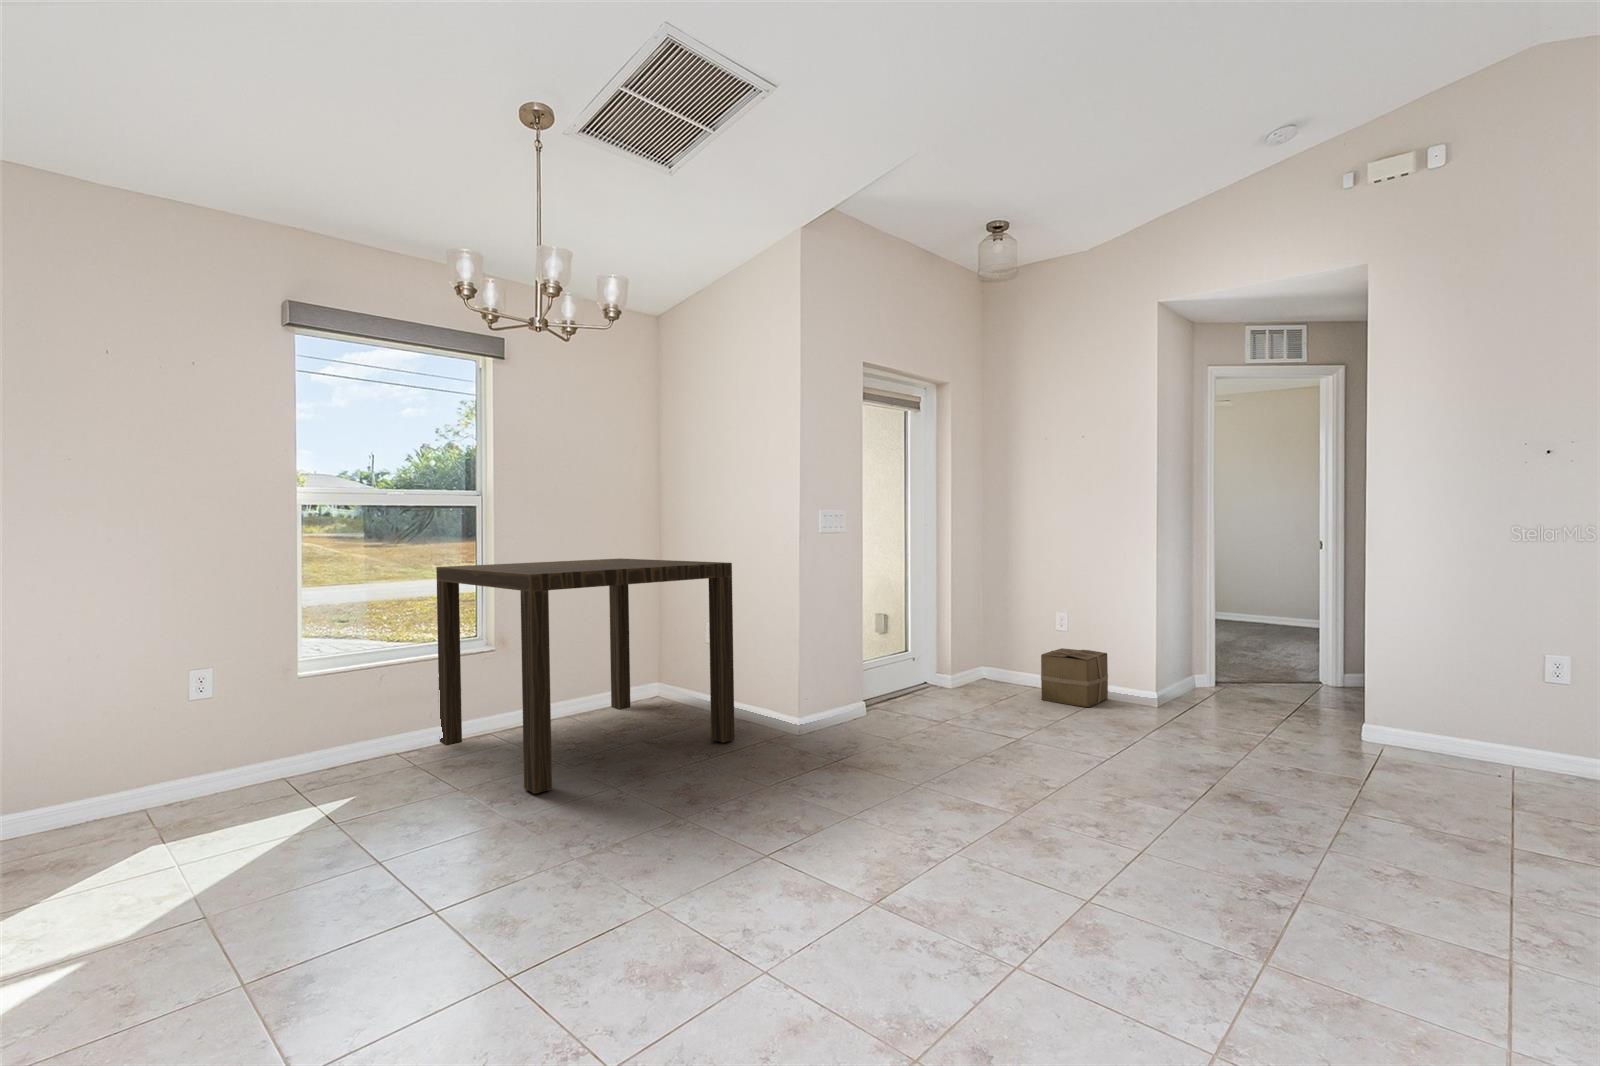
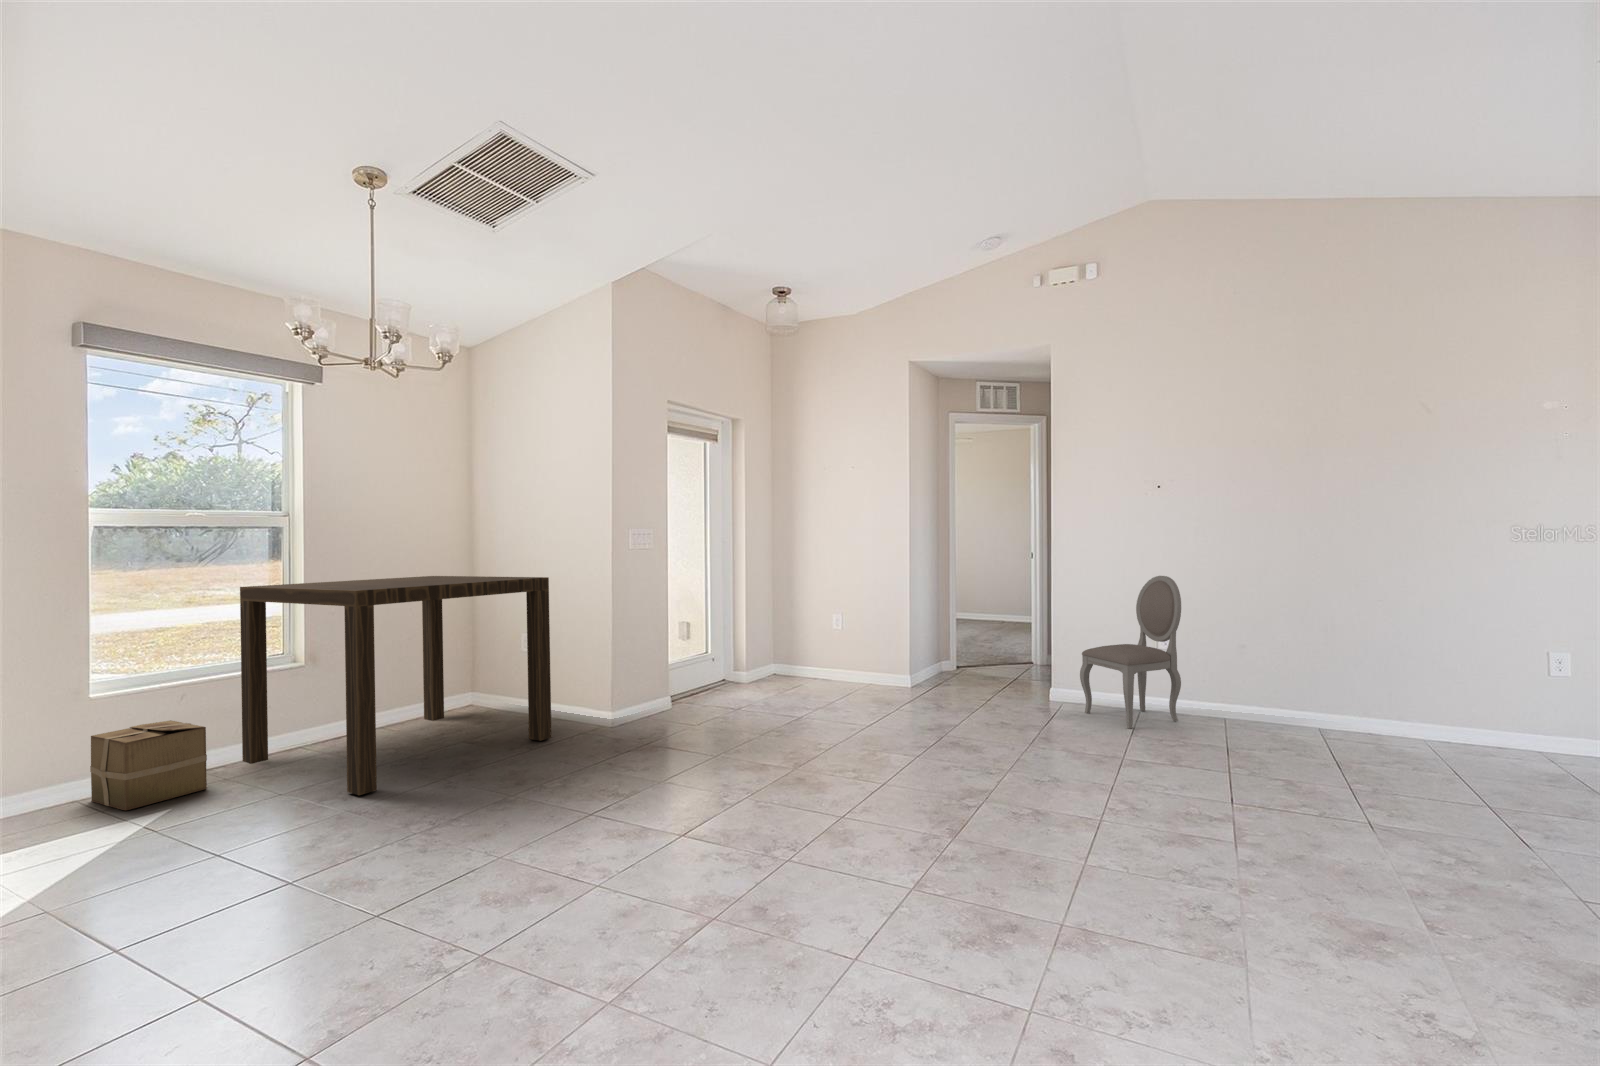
dining chair: none [1411,576,1590,789] -> present [1080,576,1181,729]
cardboard box: present [1041,648,1108,707] -> present [90,720,207,810]

